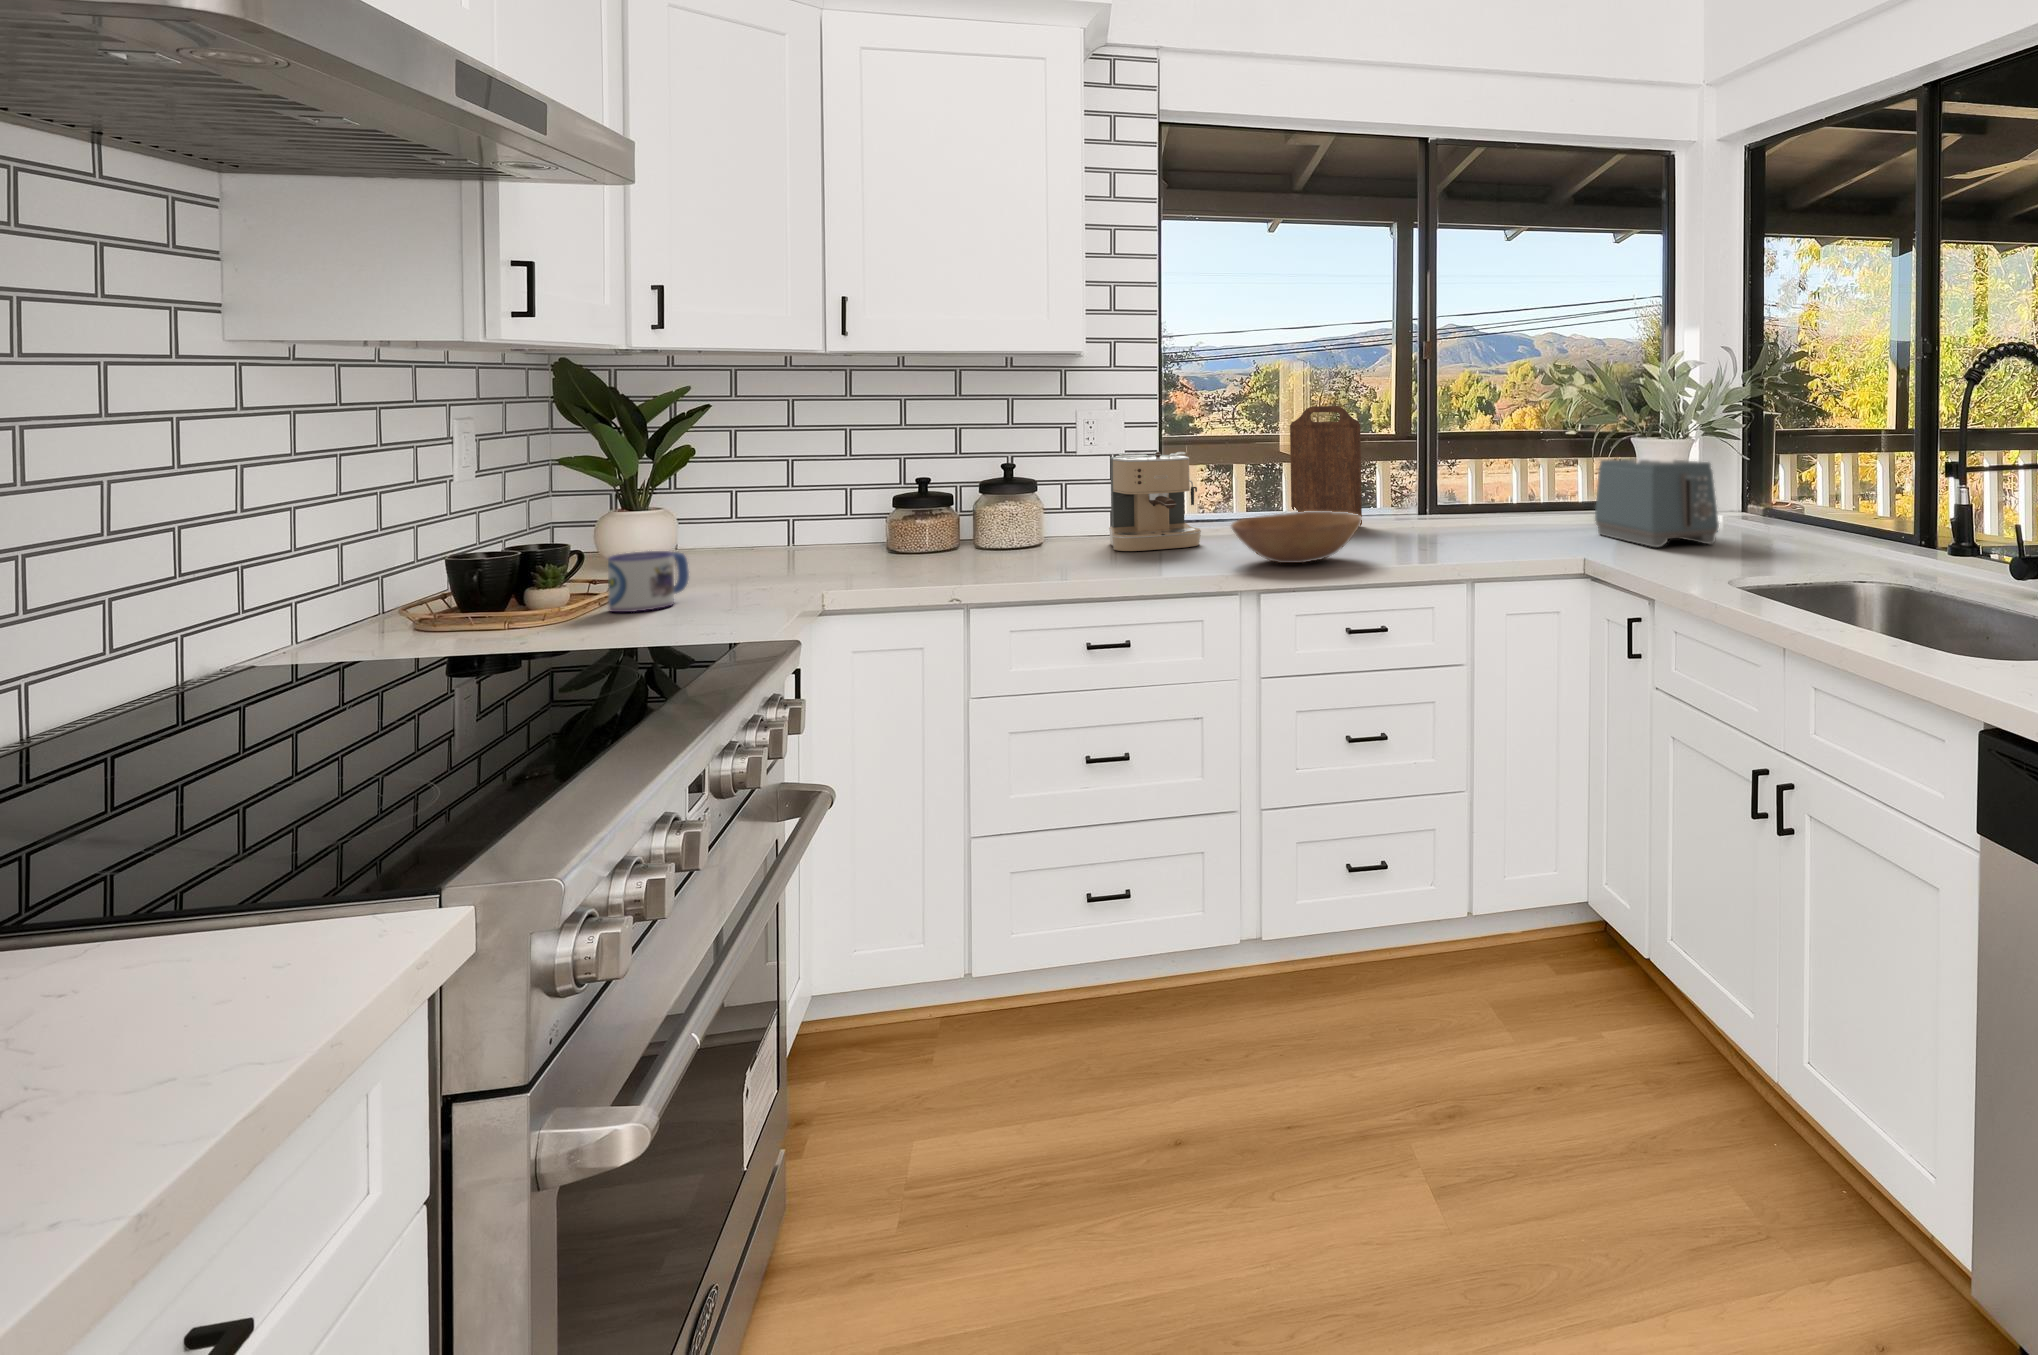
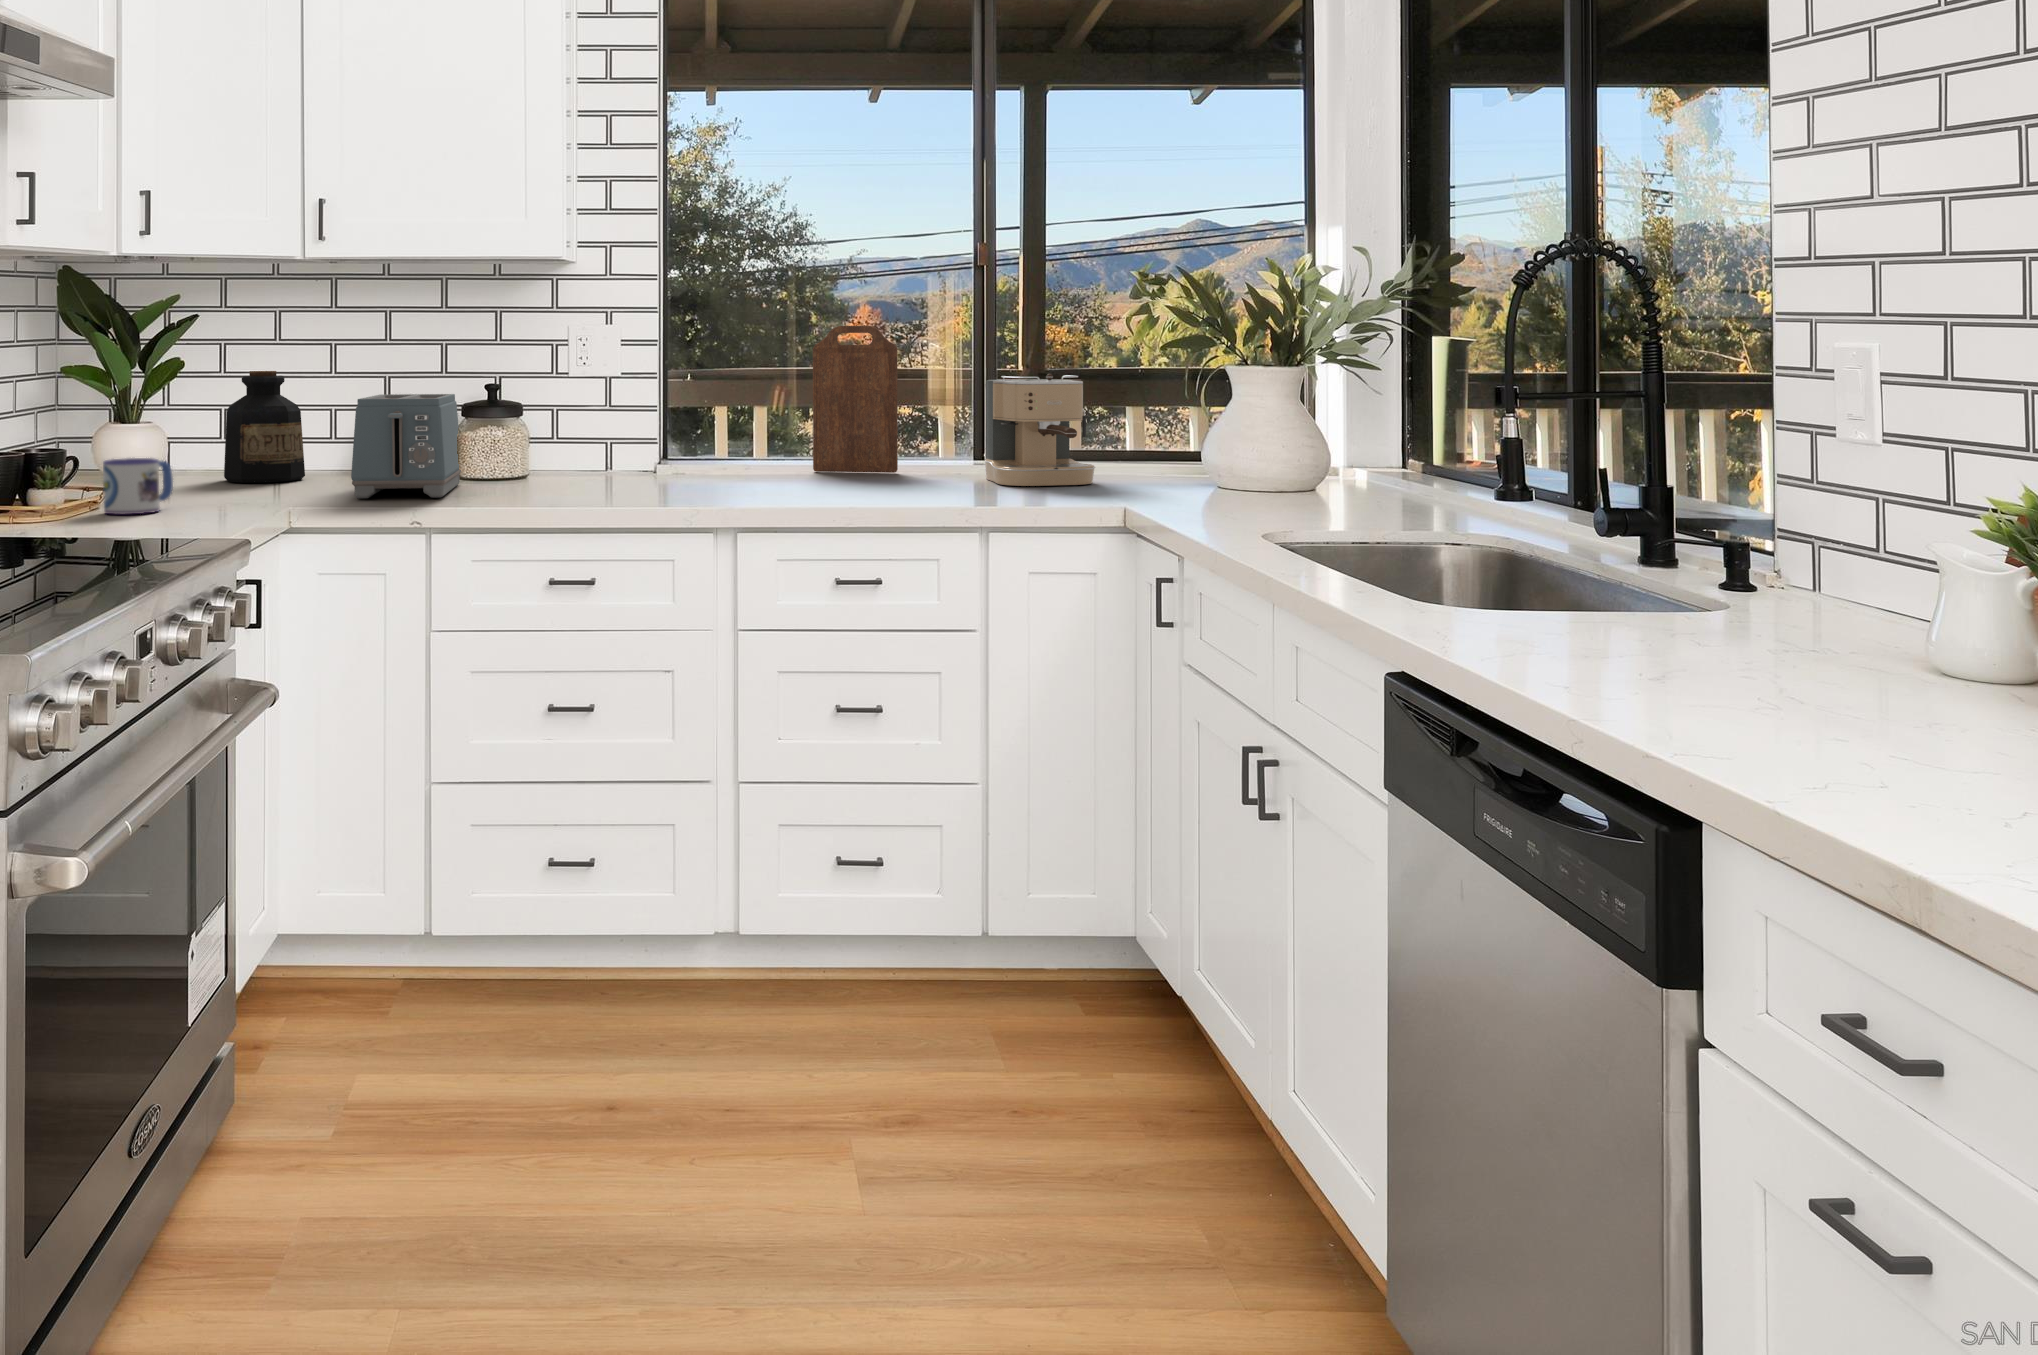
coffee maker: present [1109,452,1201,551] -> present [984,374,1095,486]
bottle: none [738,455,824,563] -> present [224,371,305,483]
toaster: present [1595,459,1719,547] -> present [351,394,461,498]
bowl: present [1231,511,1362,563] -> none [710,446,861,503]

